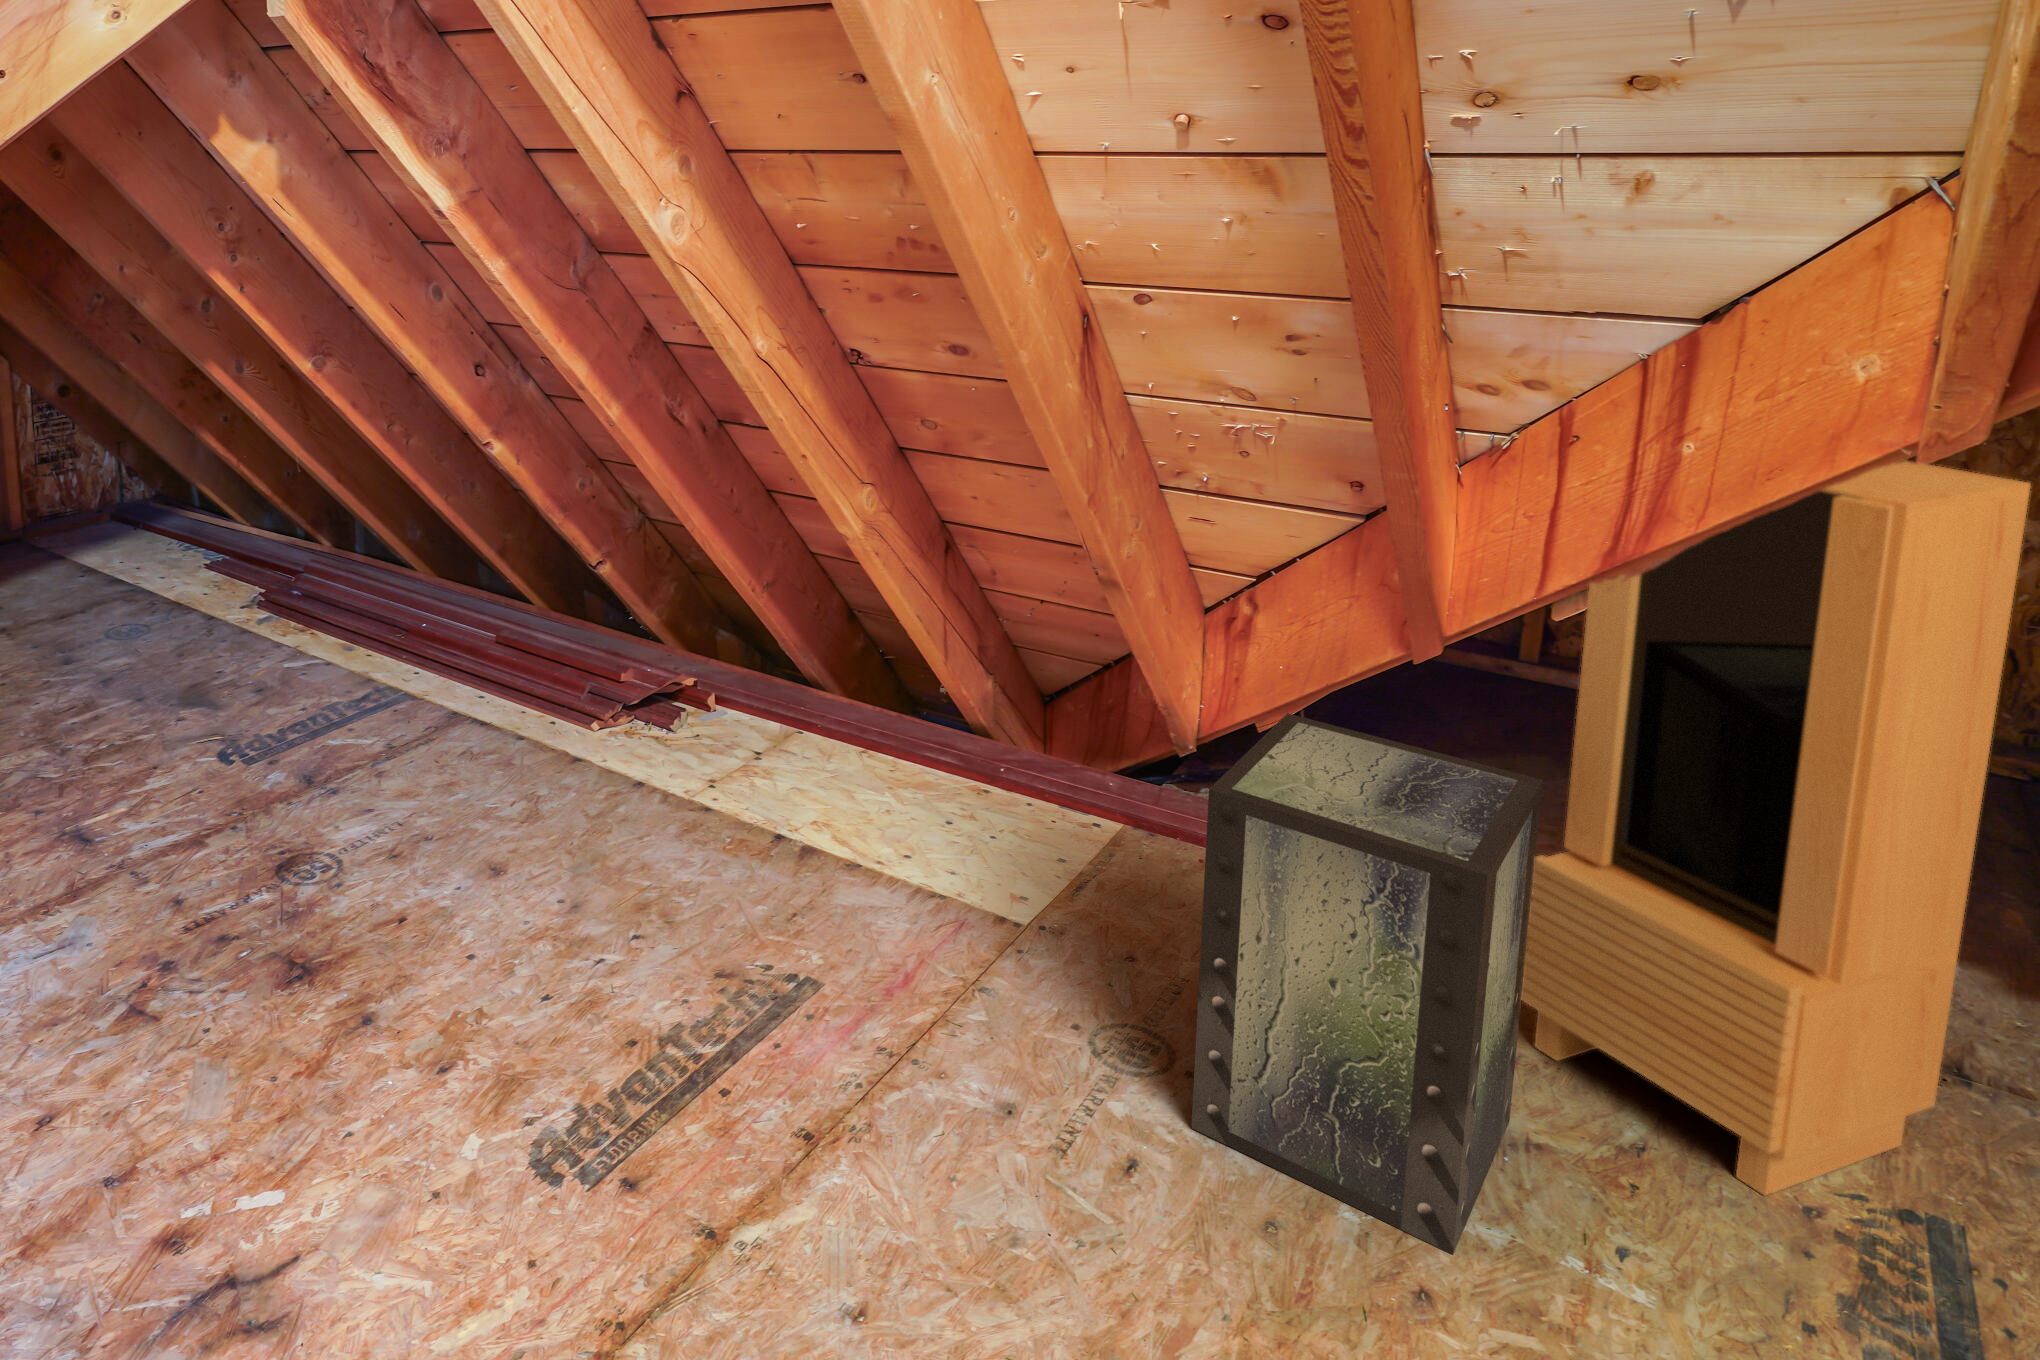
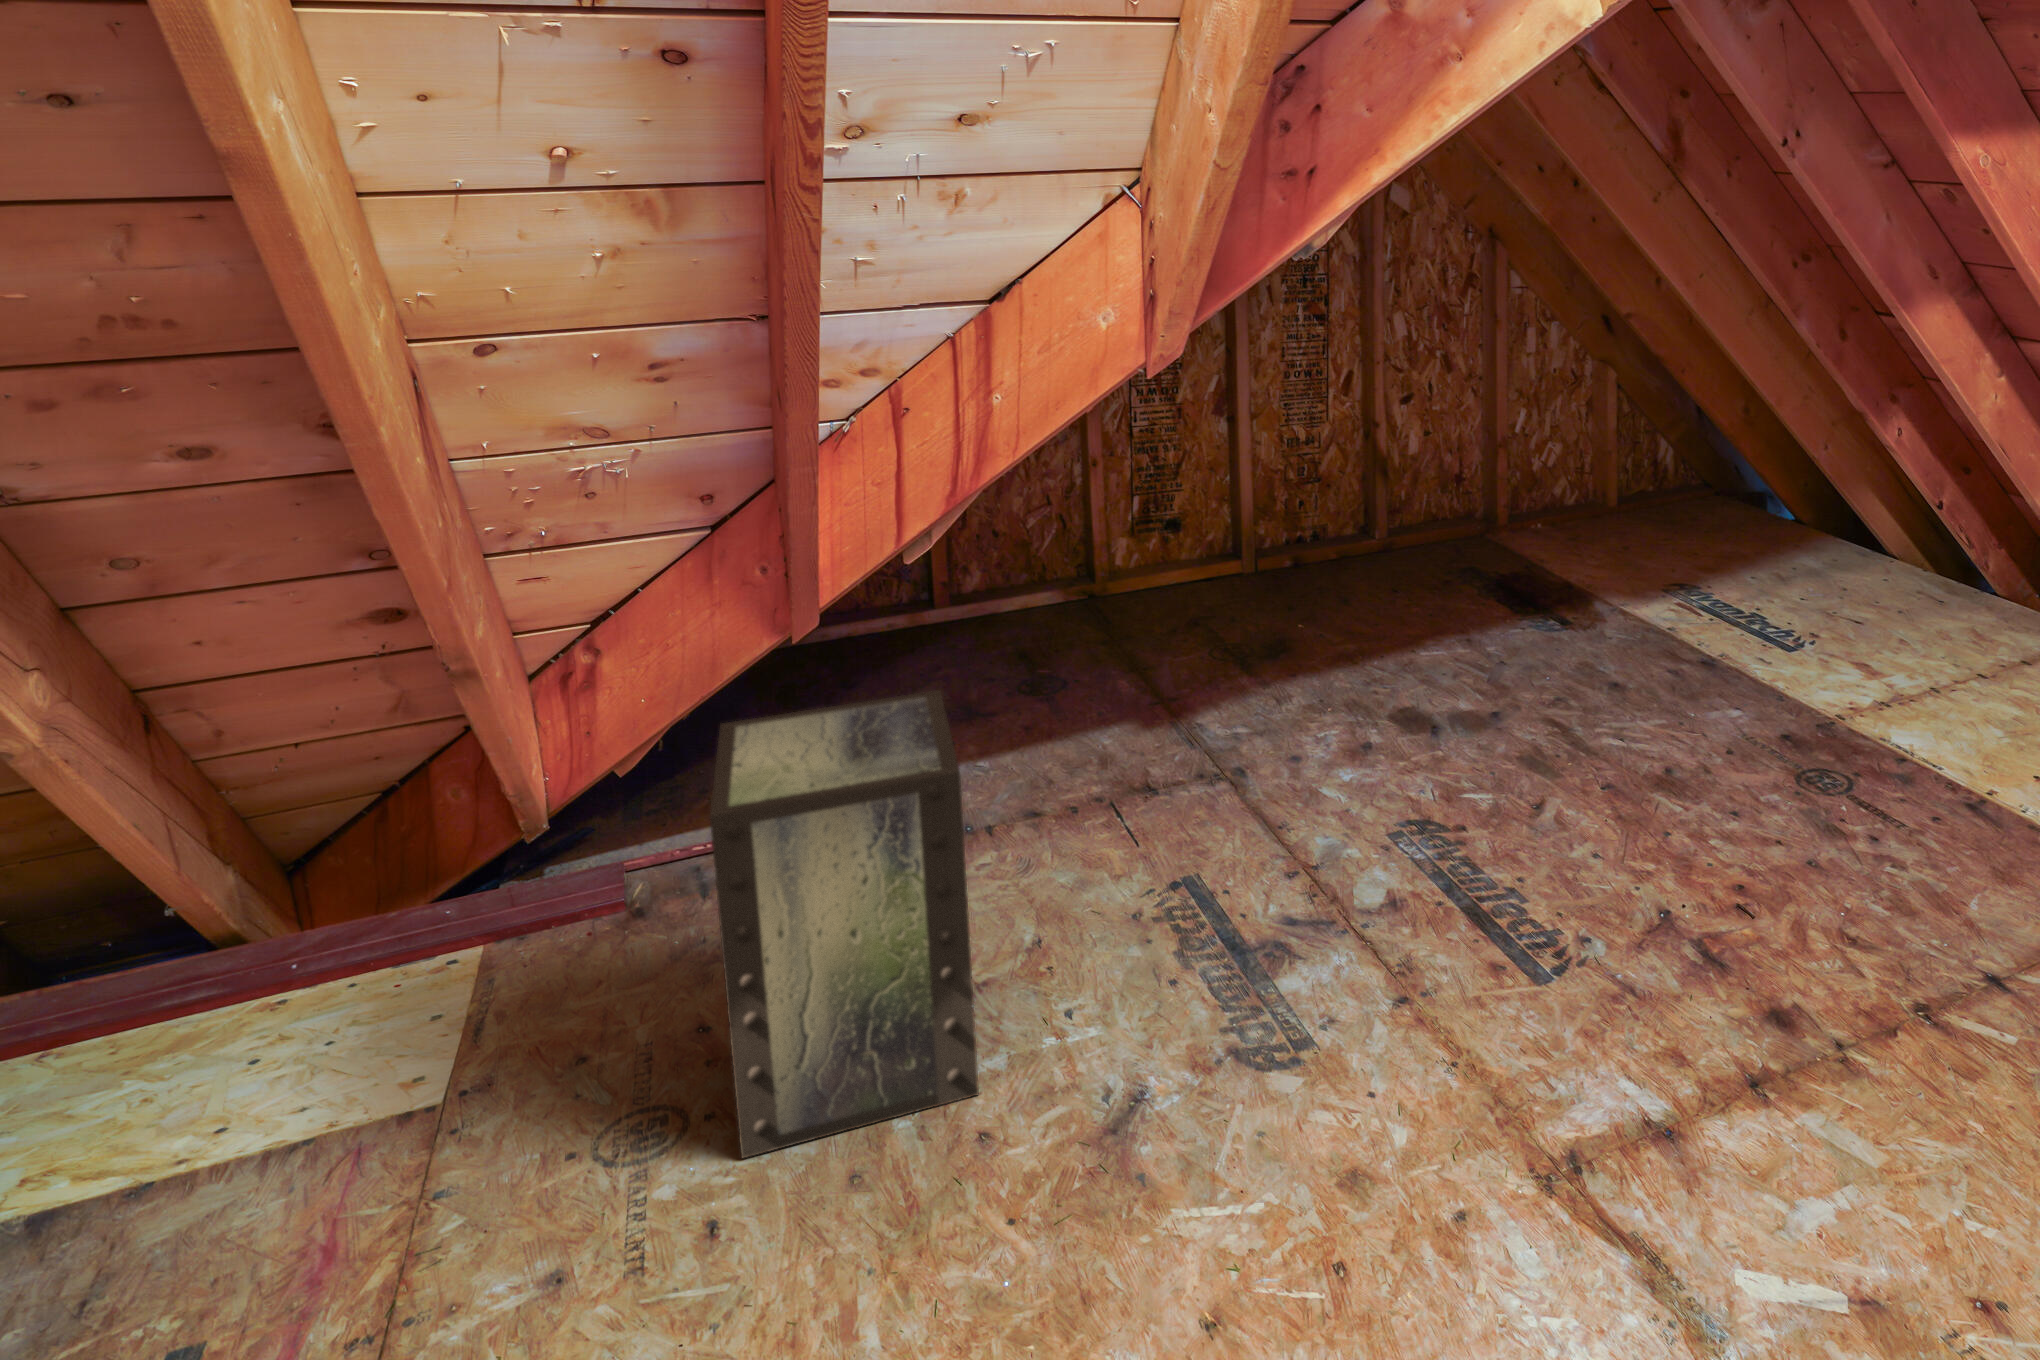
storage cabinet: present [1522,461,2031,1195] -> none [914,381,1160,923]

